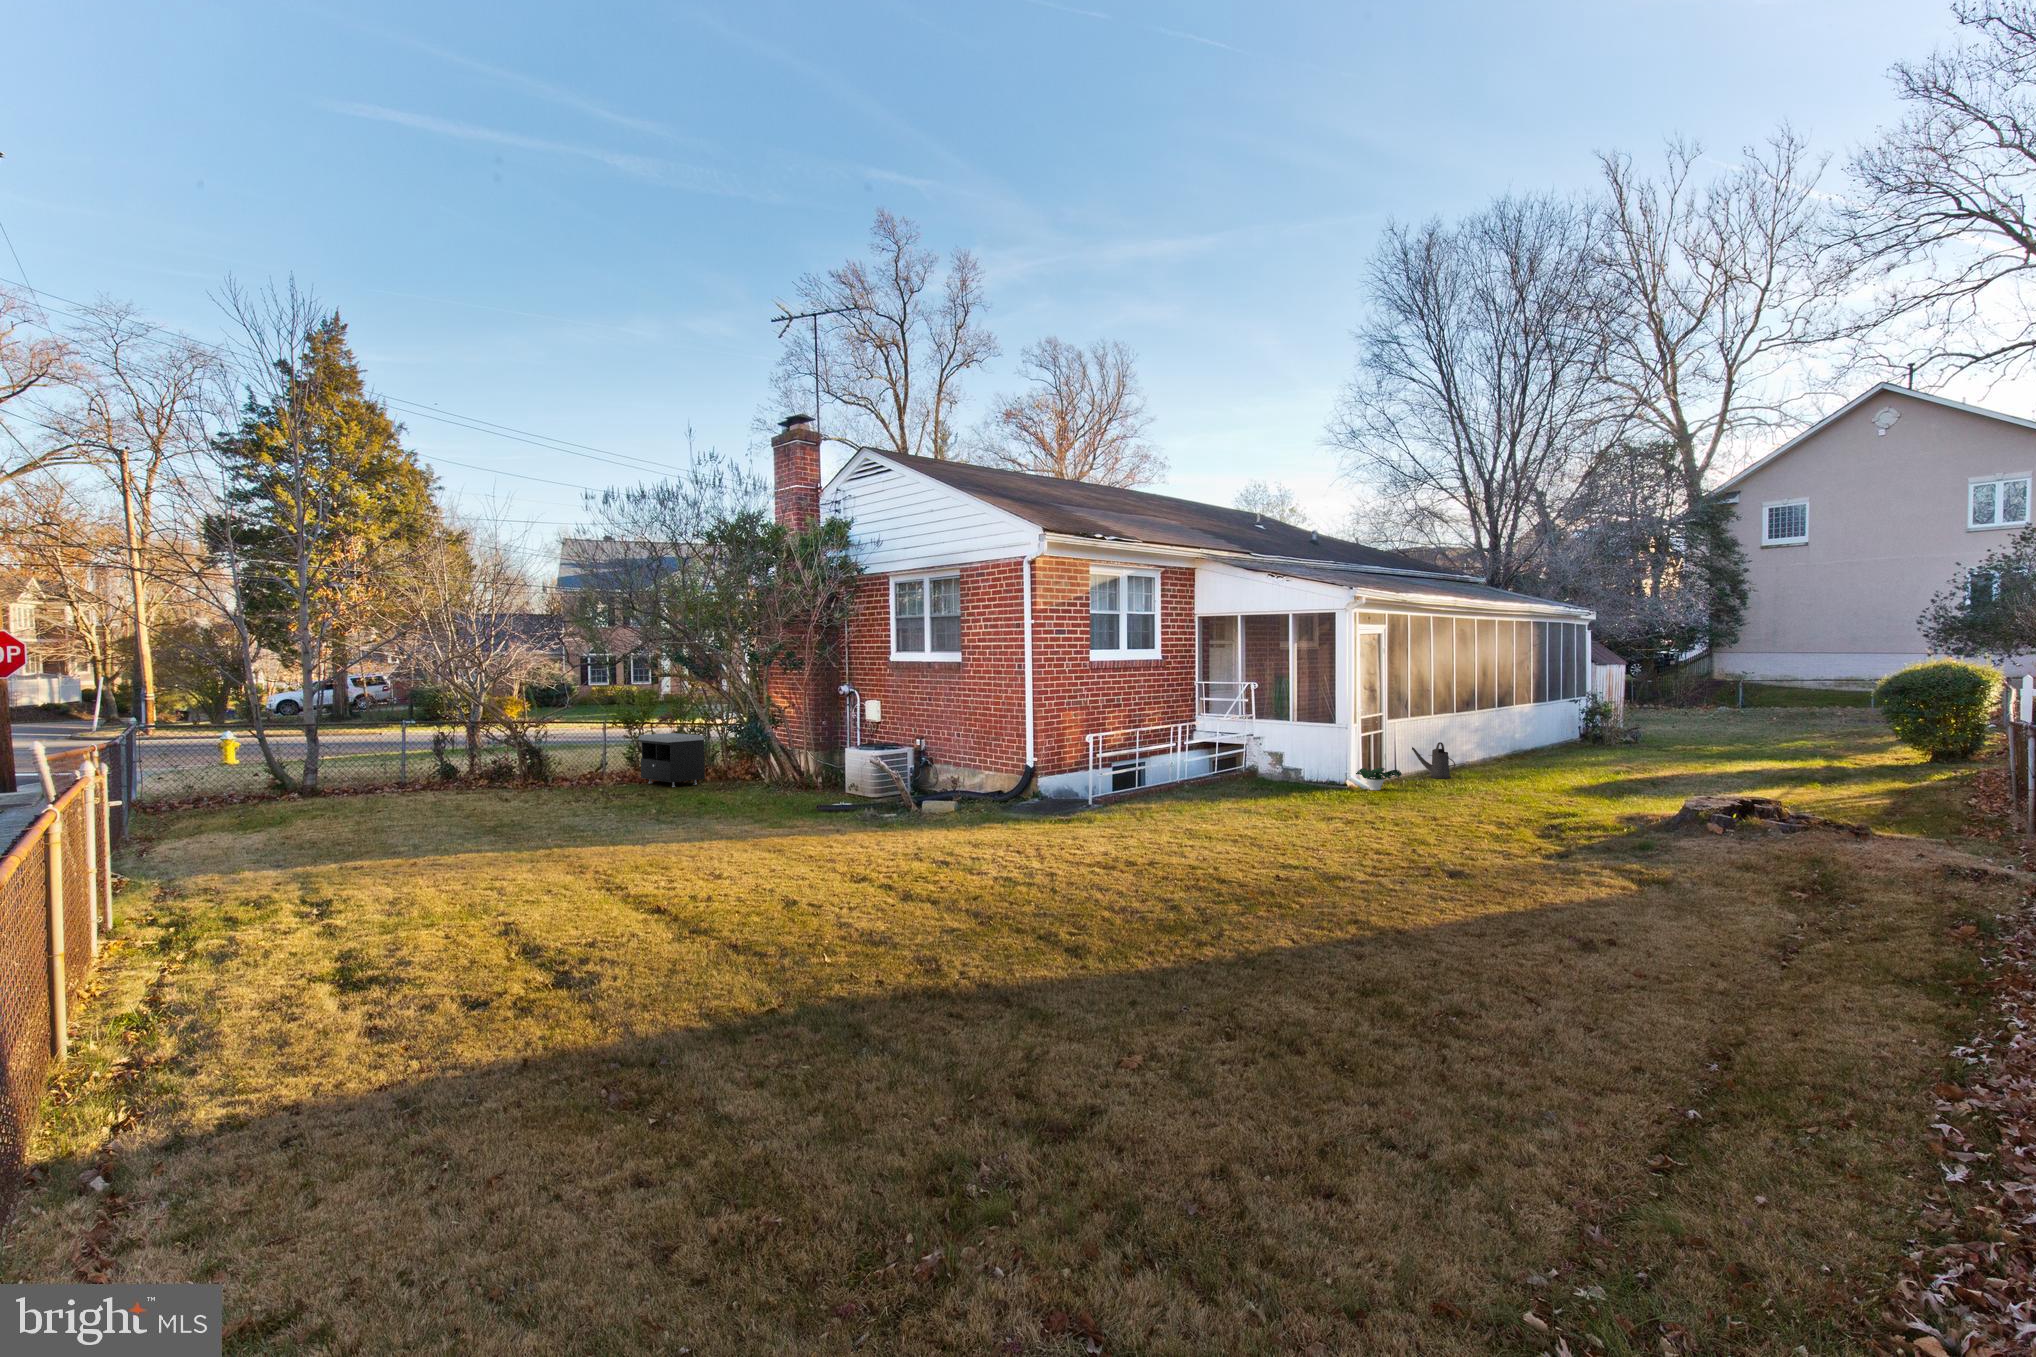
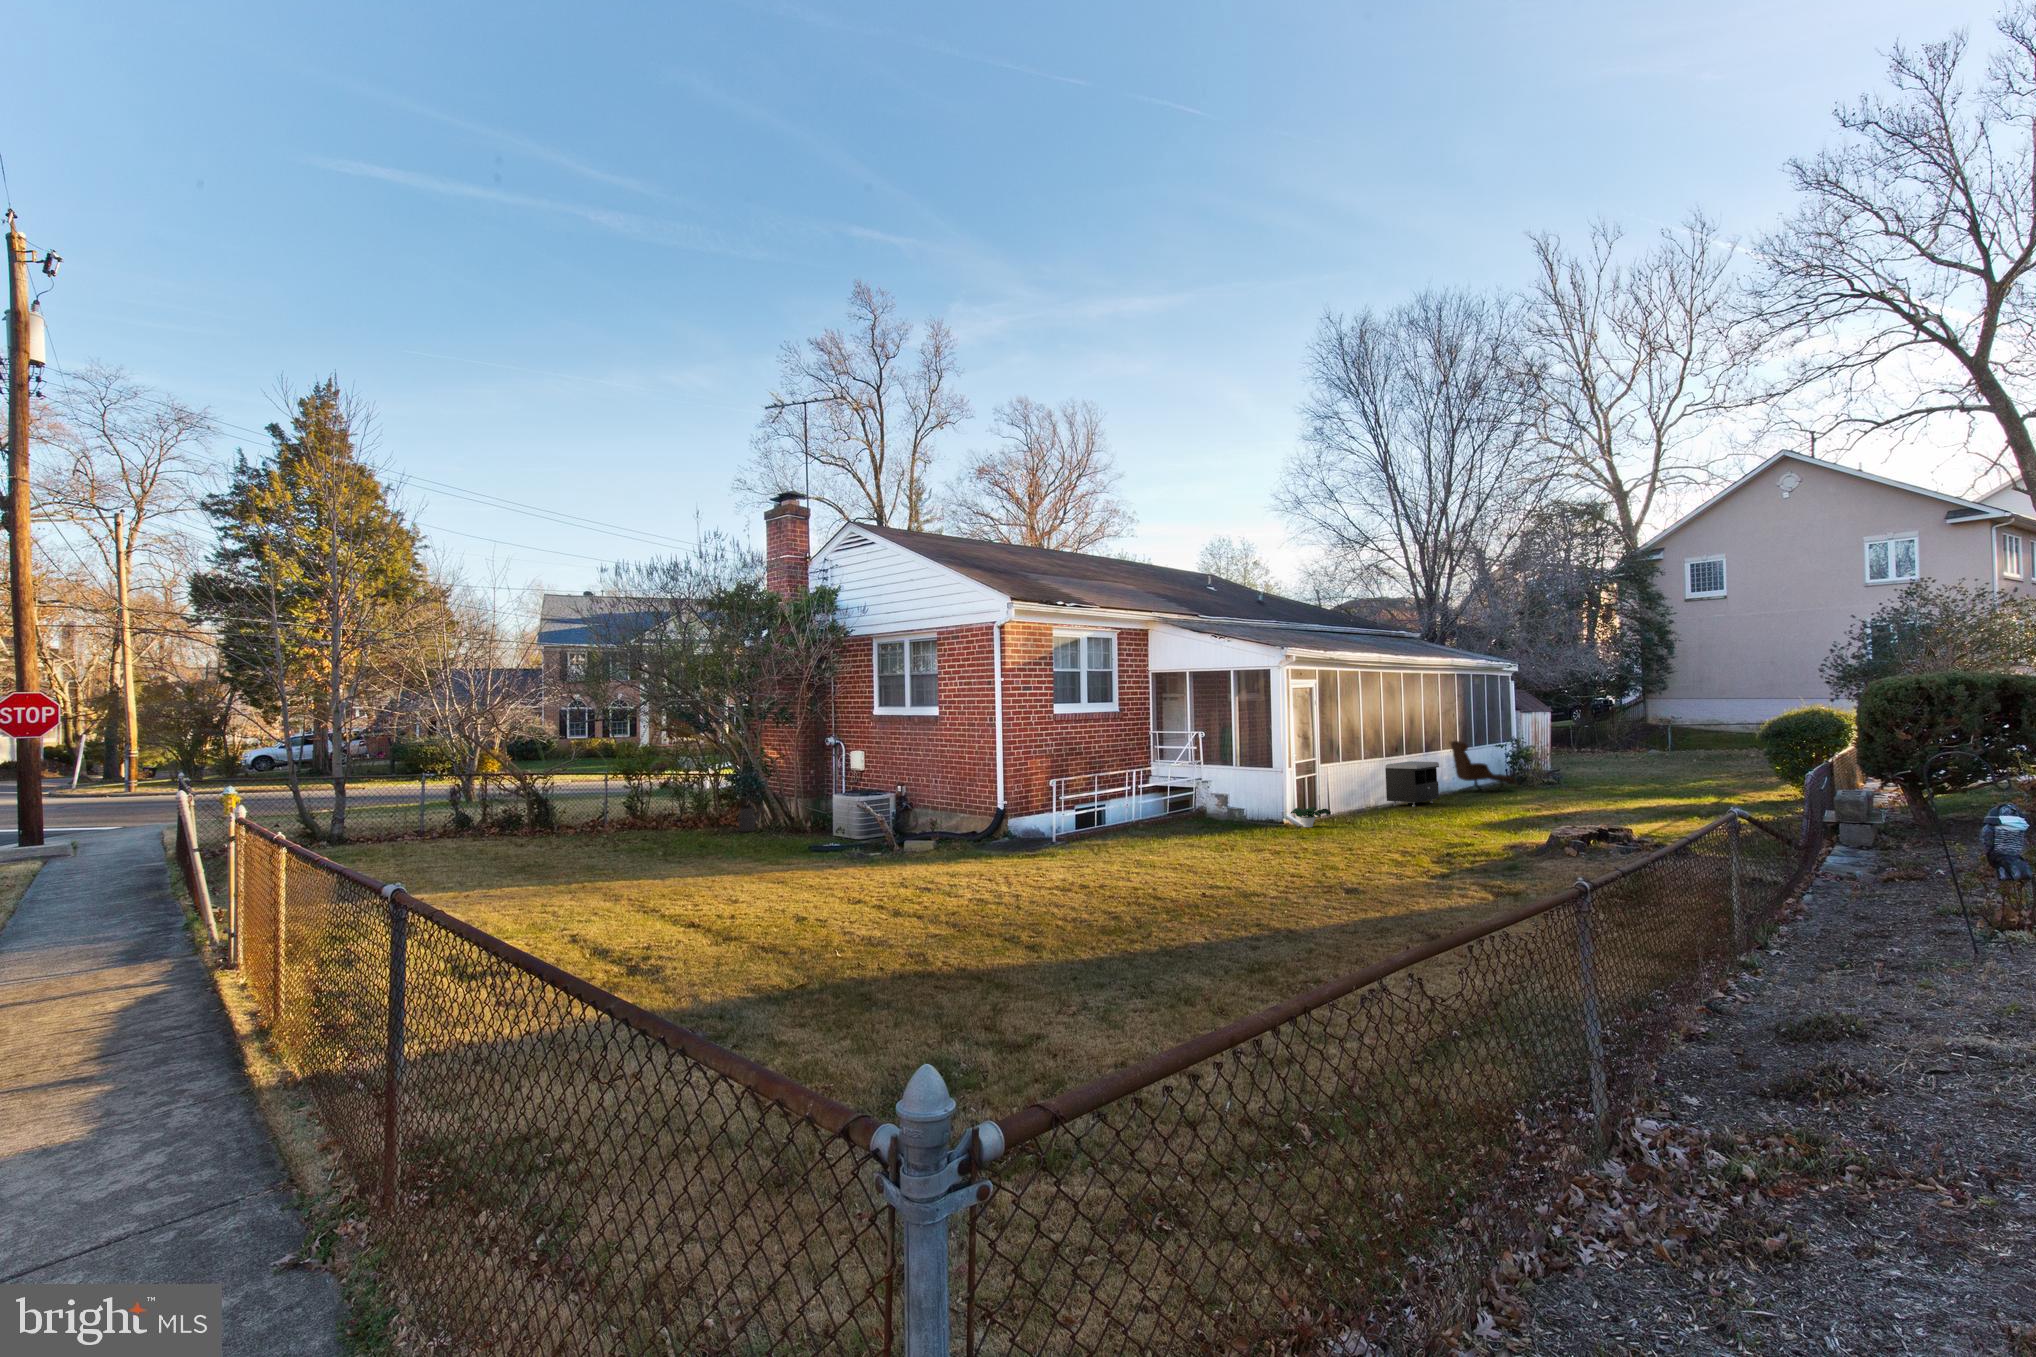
lounge chair: none [1522,695,1596,752] -> present [1451,741,1516,792]
storage bench: present [638,733,705,787] -> present [1385,761,1439,806]
watering can: present [1412,742,1455,779] -> present [738,803,764,832]

